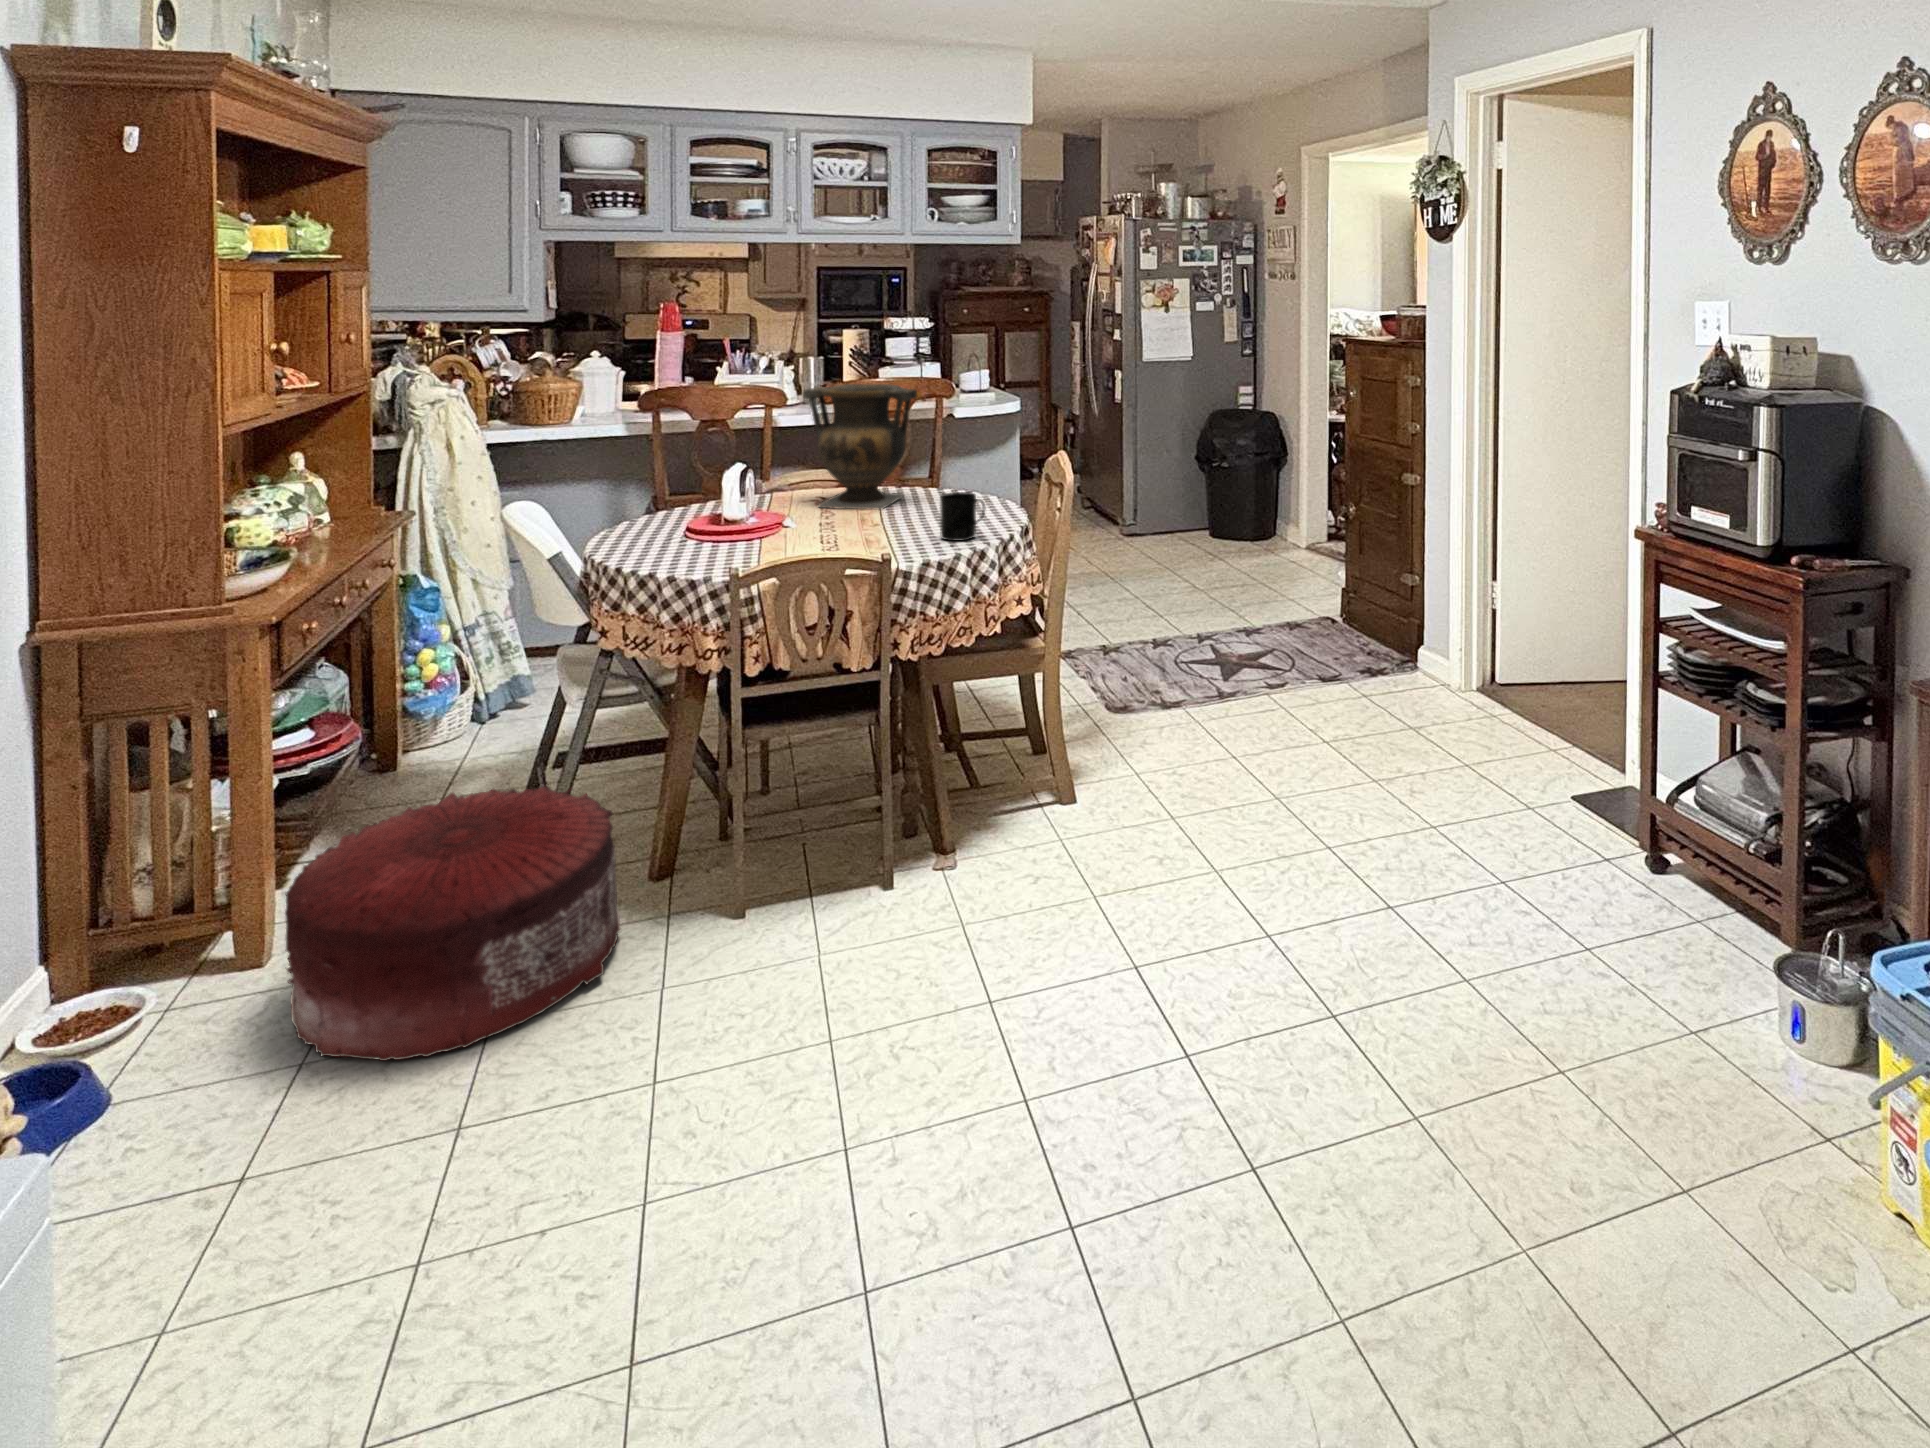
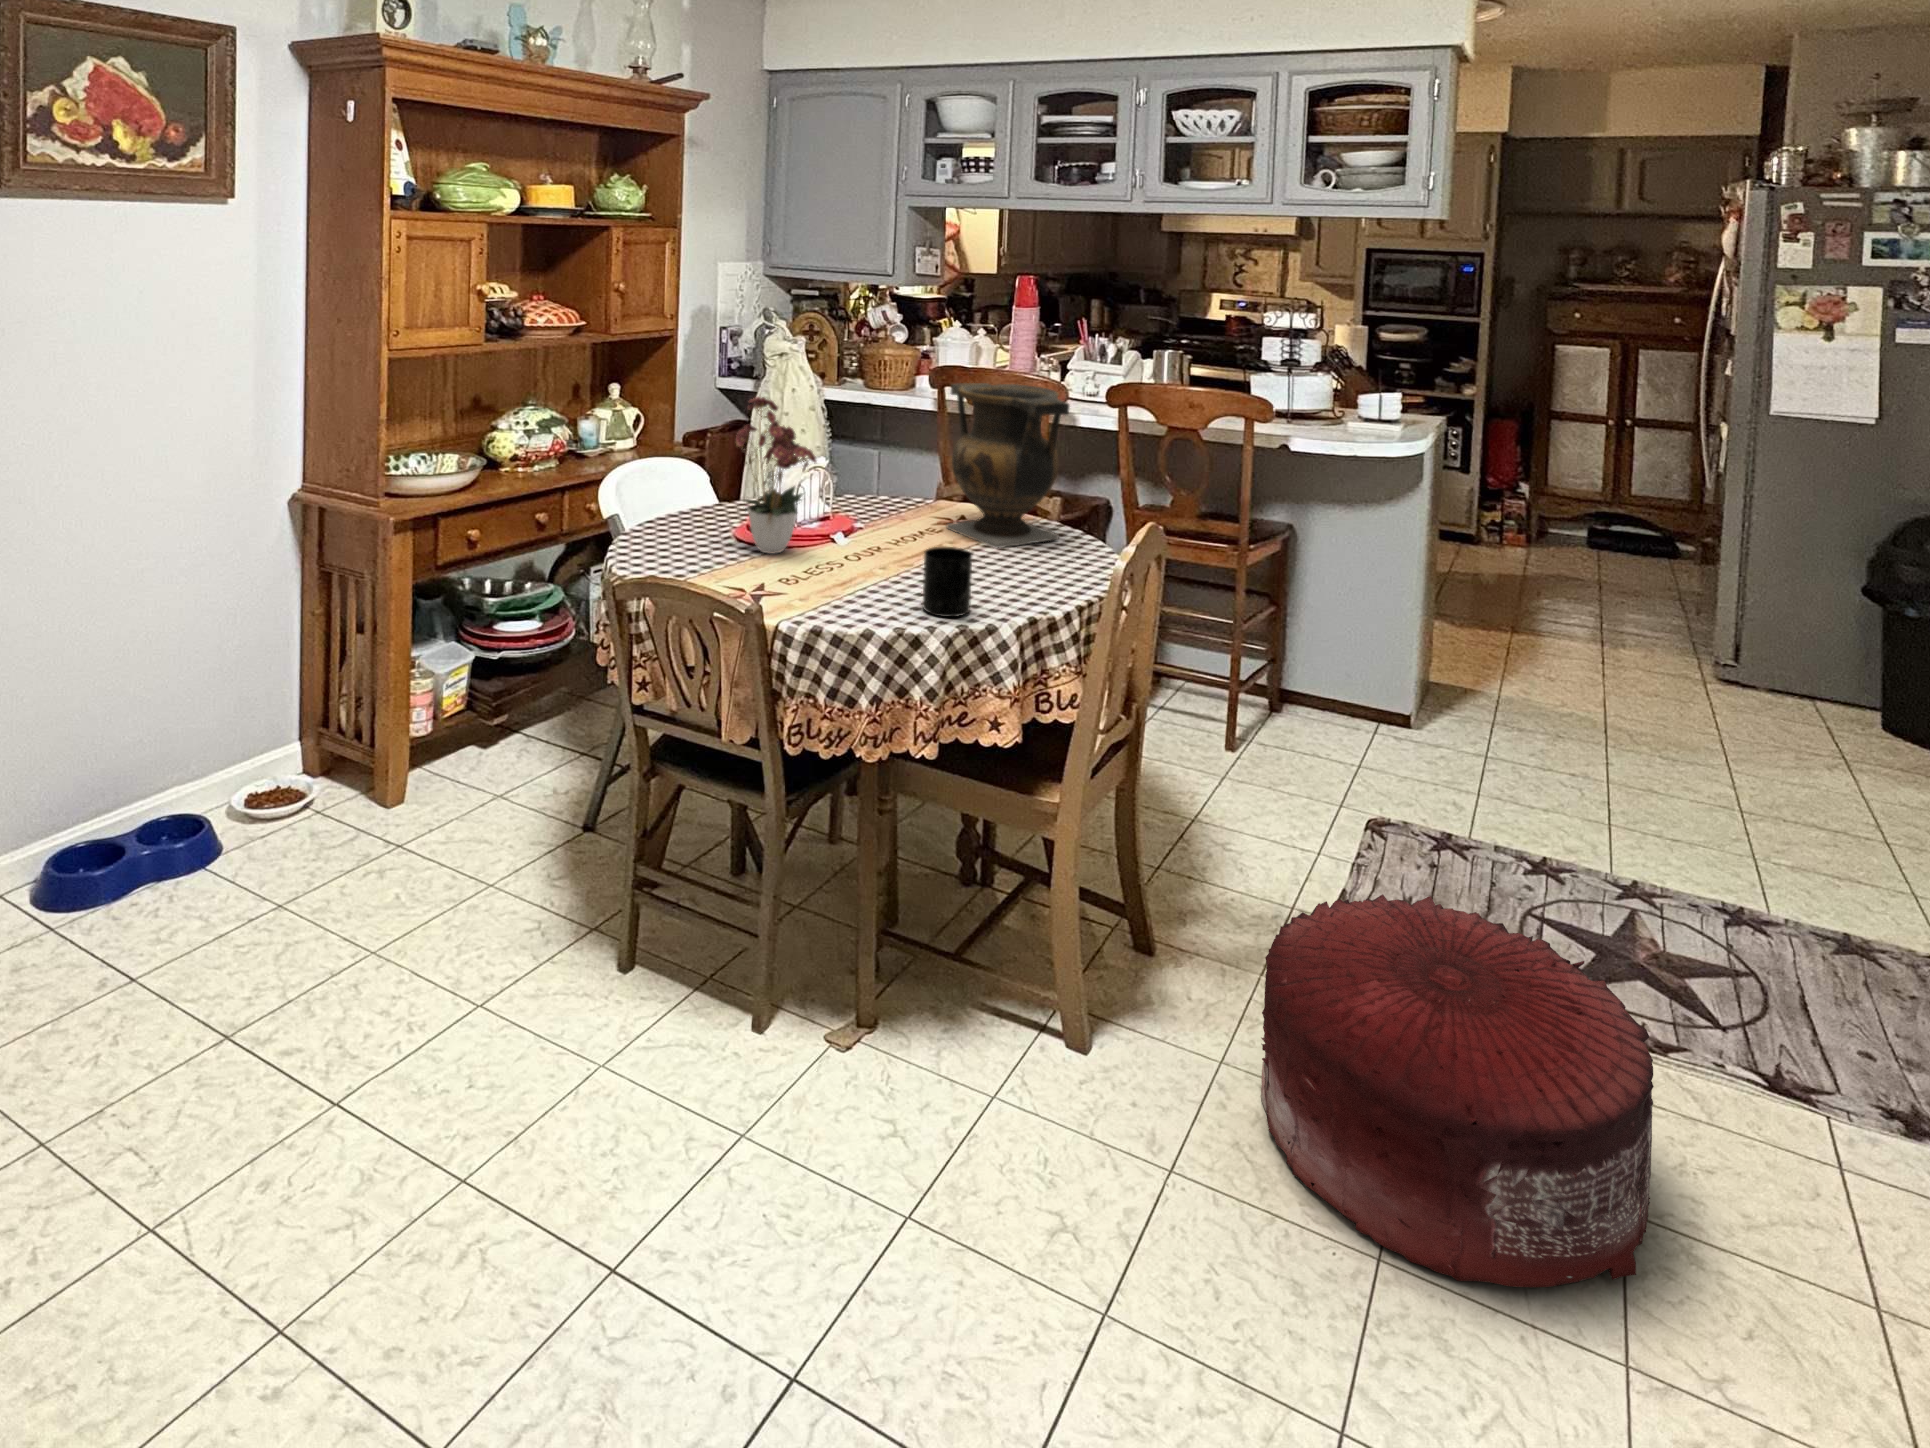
flower arrangement: none [708,405,810,544] -> present [736,397,816,554]
pouf: present [285,787,620,1061] -> present [1261,894,1654,1288]

